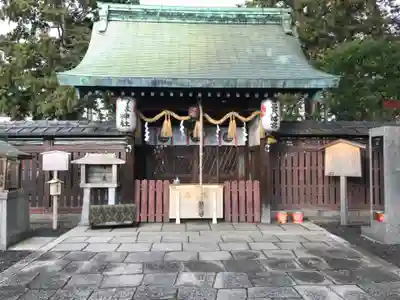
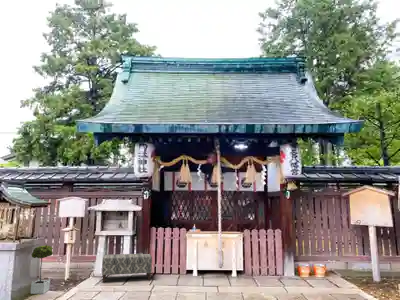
potted tree: none [24,194,44,238] -> present [31,245,53,294]

